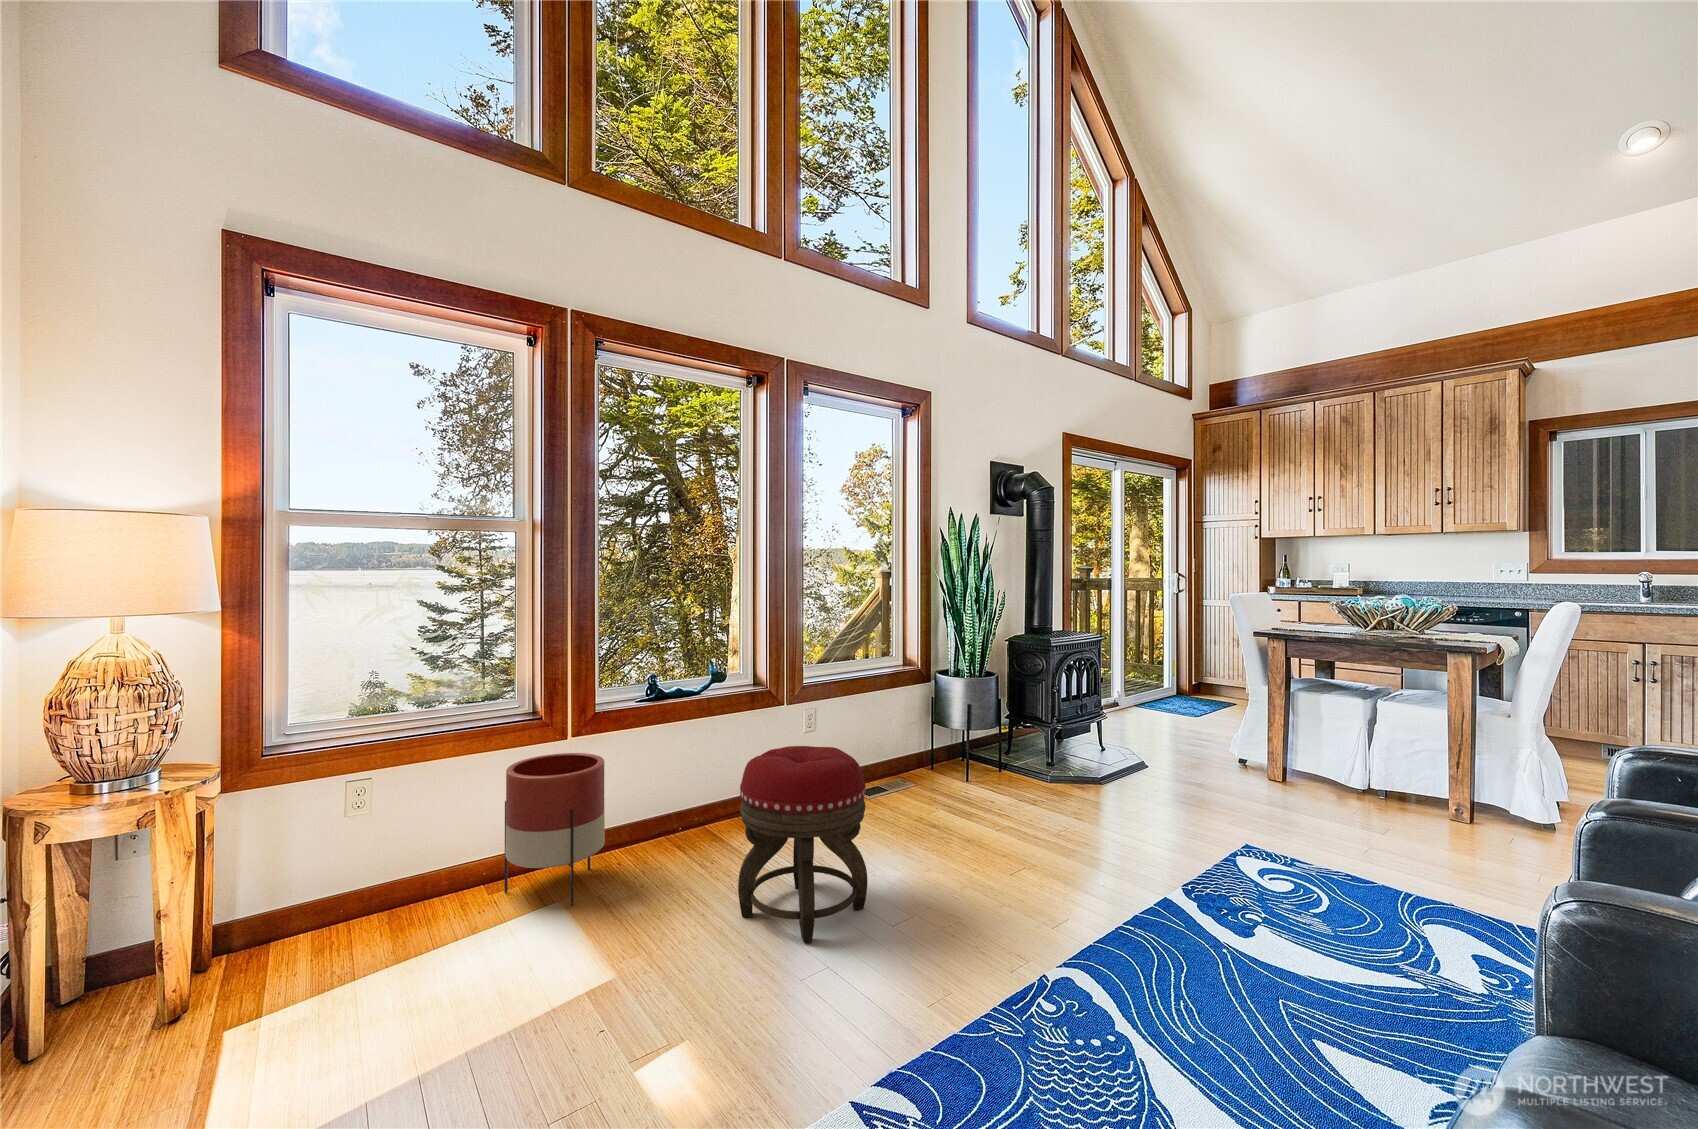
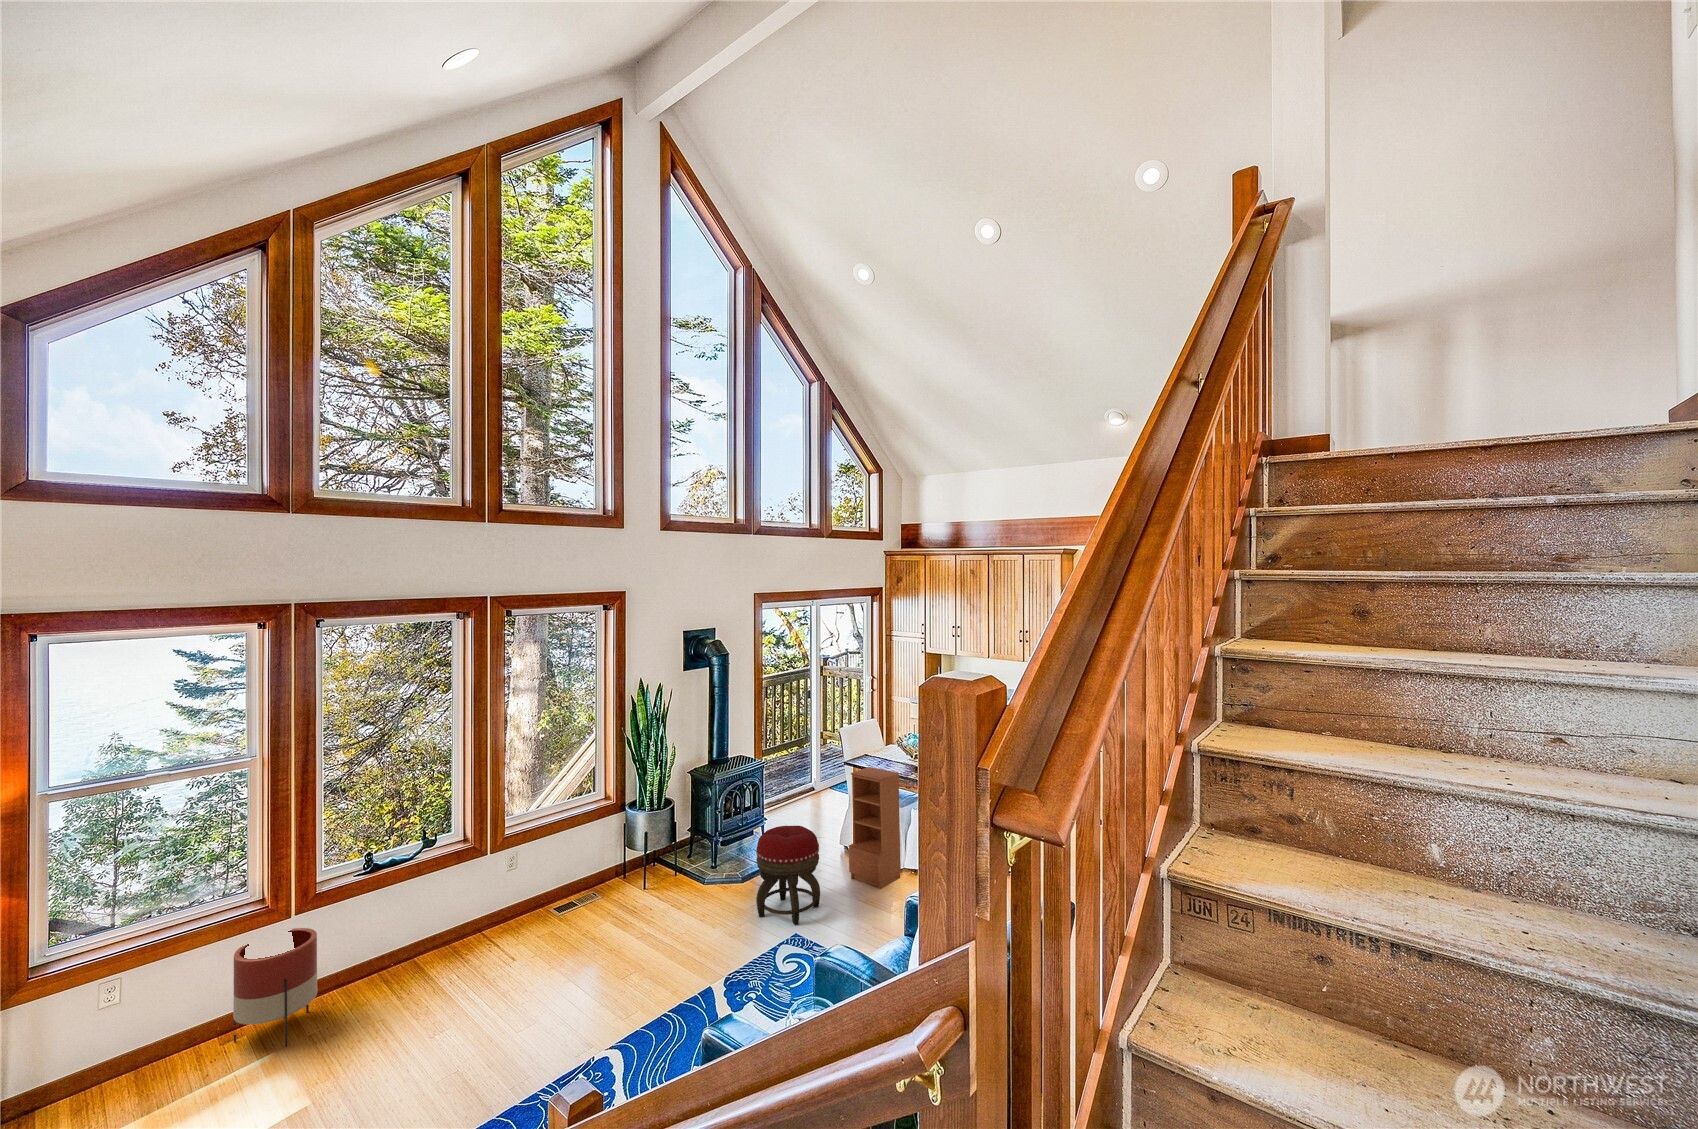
bookcase: none [1261,636,1344,804] -> present [849,767,901,889]
footstool: present [738,746,868,943] -> present [756,826,820,925]

